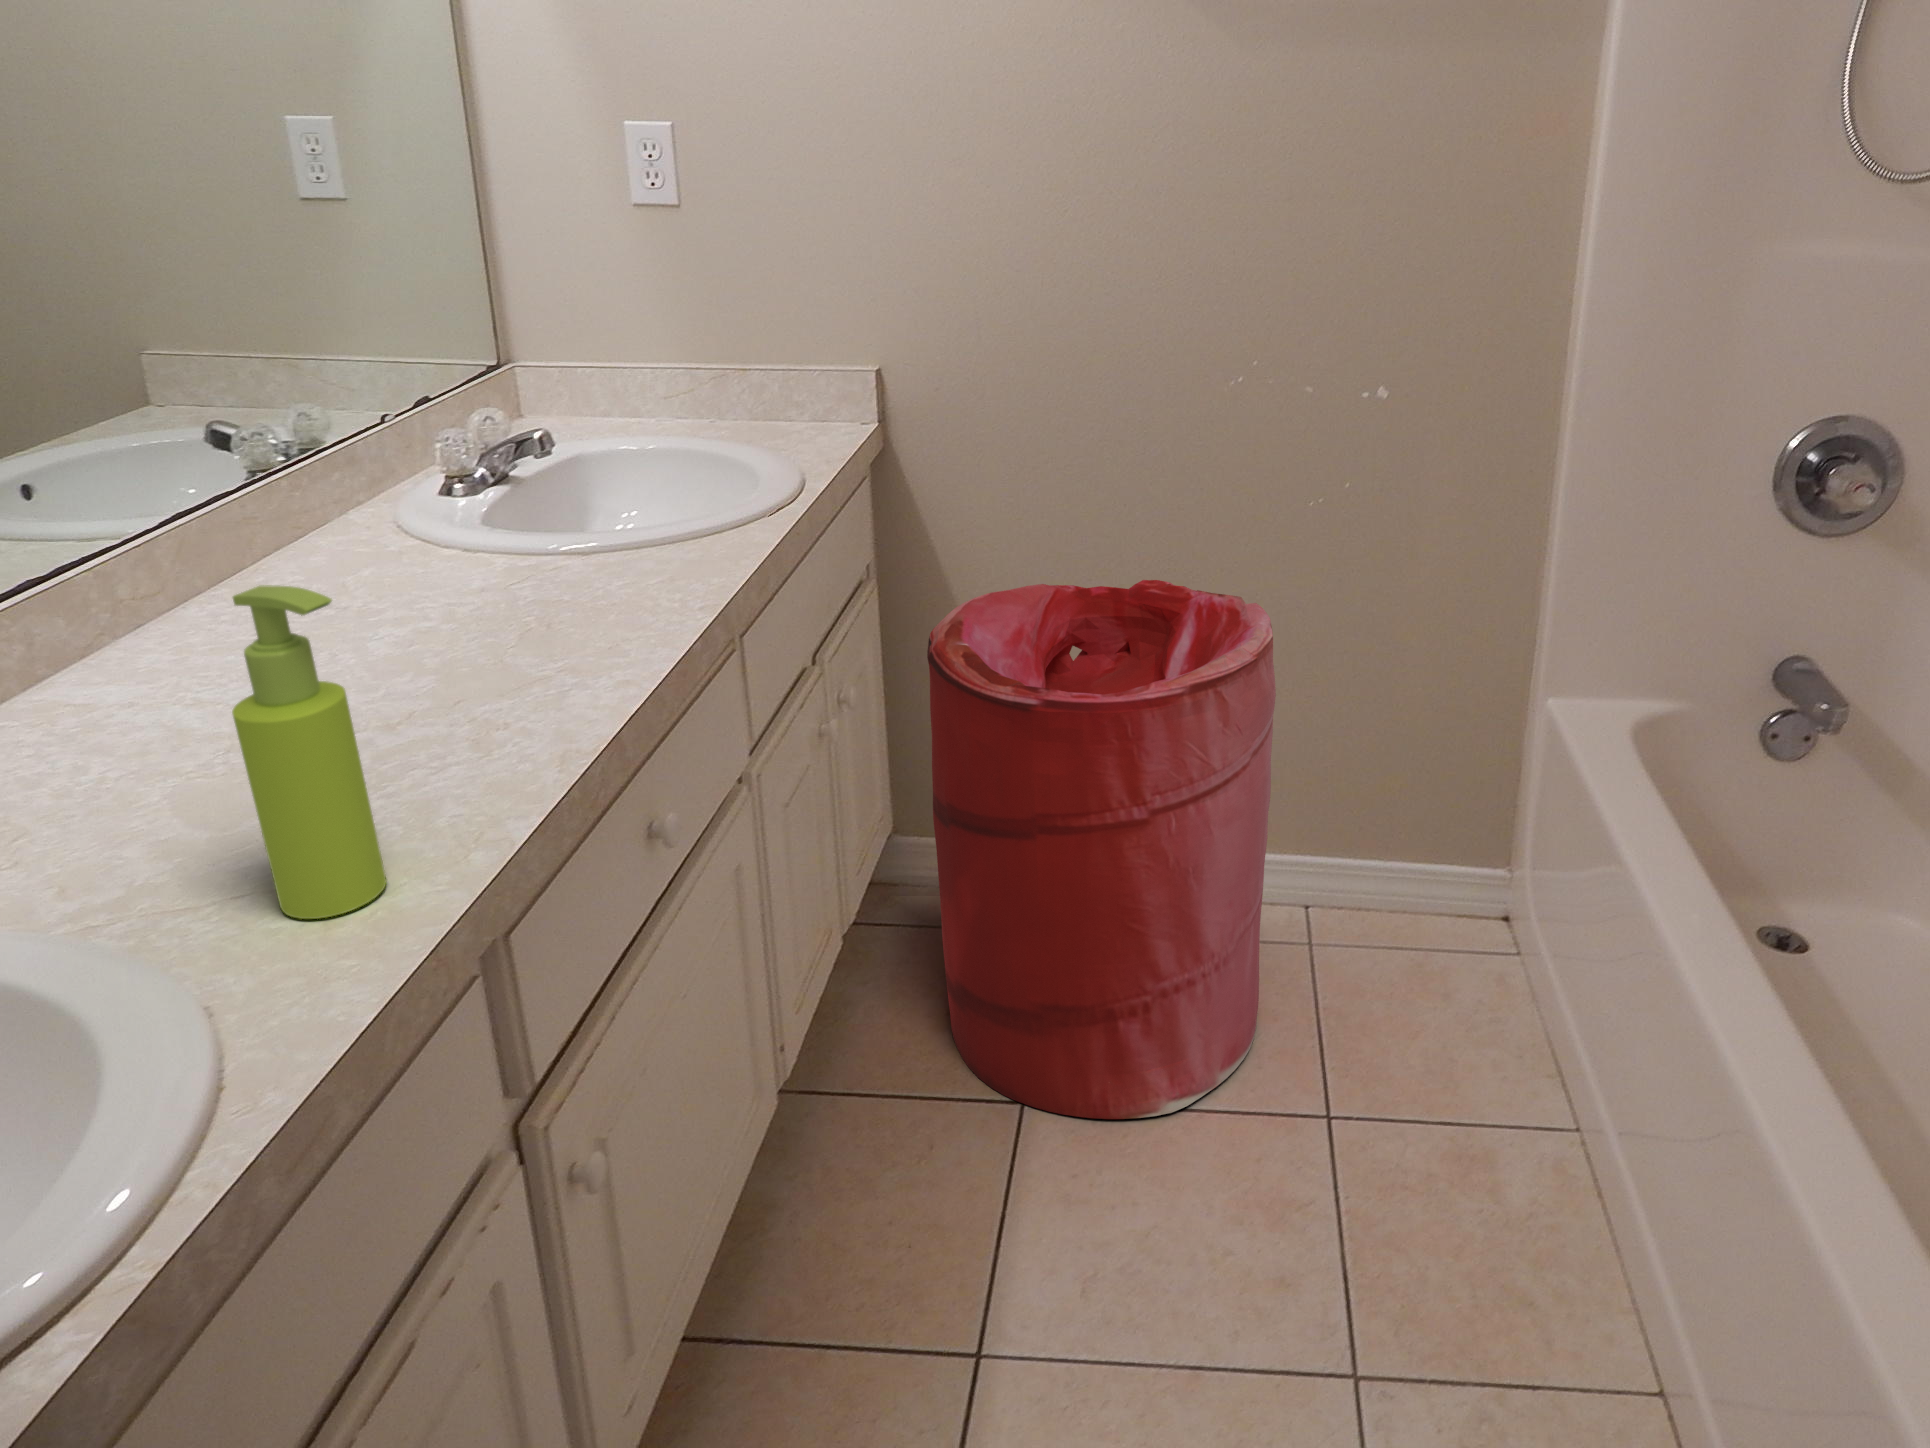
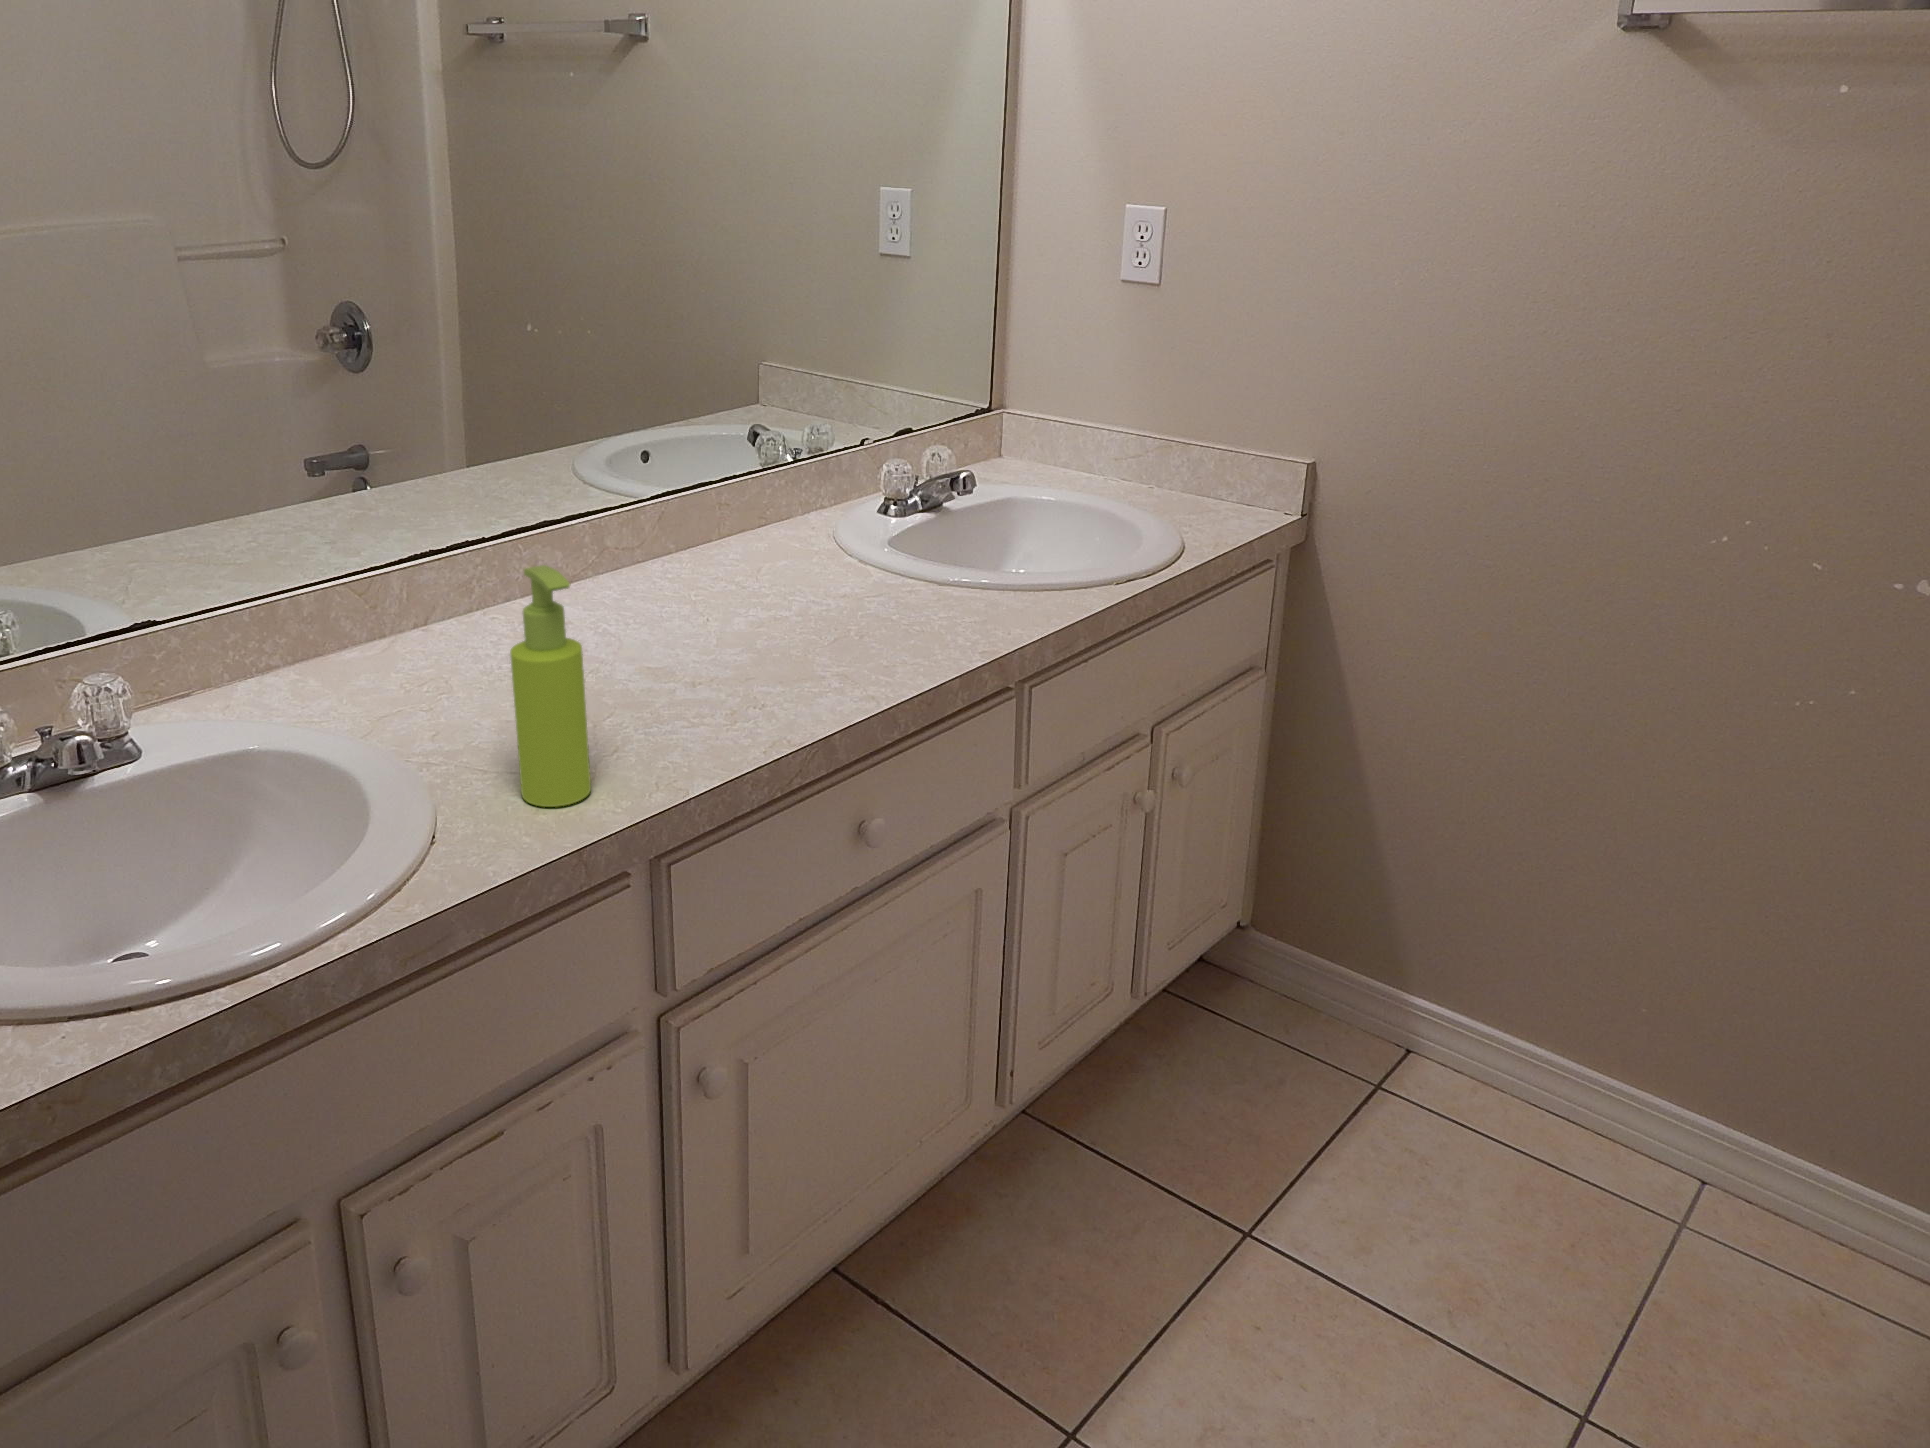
laundry hamper: present [927,580,1276,1119] -> none [1217,710,1663,1320]

